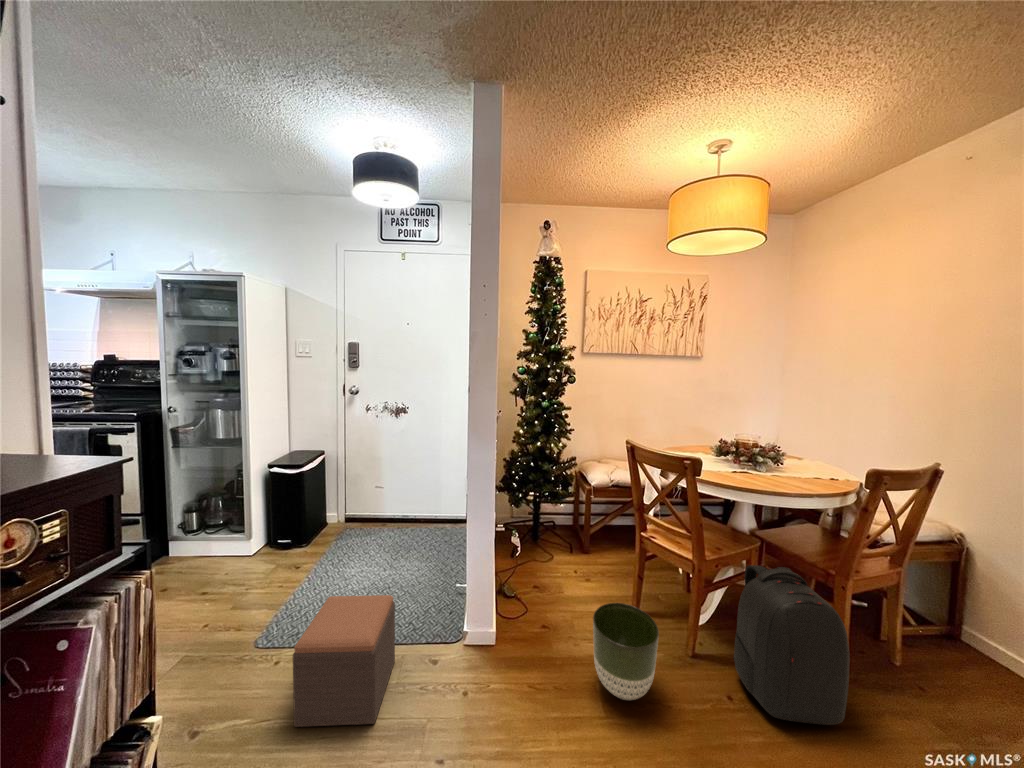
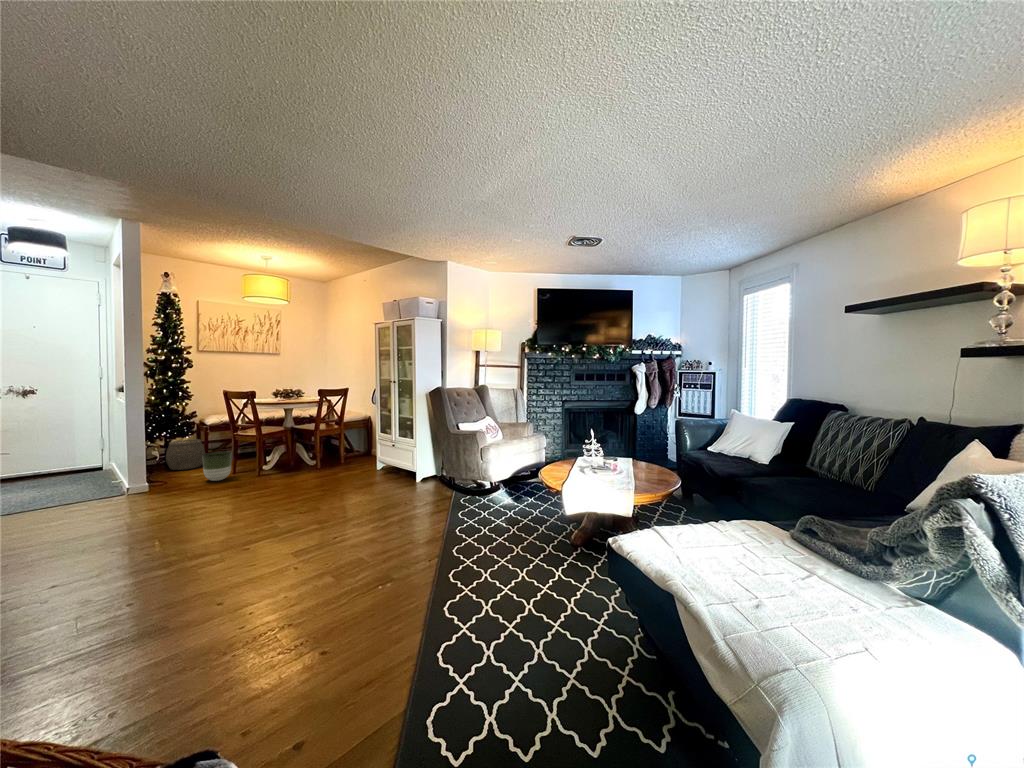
woven basket: none [531,512,588,580] -> present [166,439,205,470]
backpack: present [733,565,850,725] -> none [268,427,301,472]
footstool: present [293,595,395,727] -> none [33,465,87,515]

